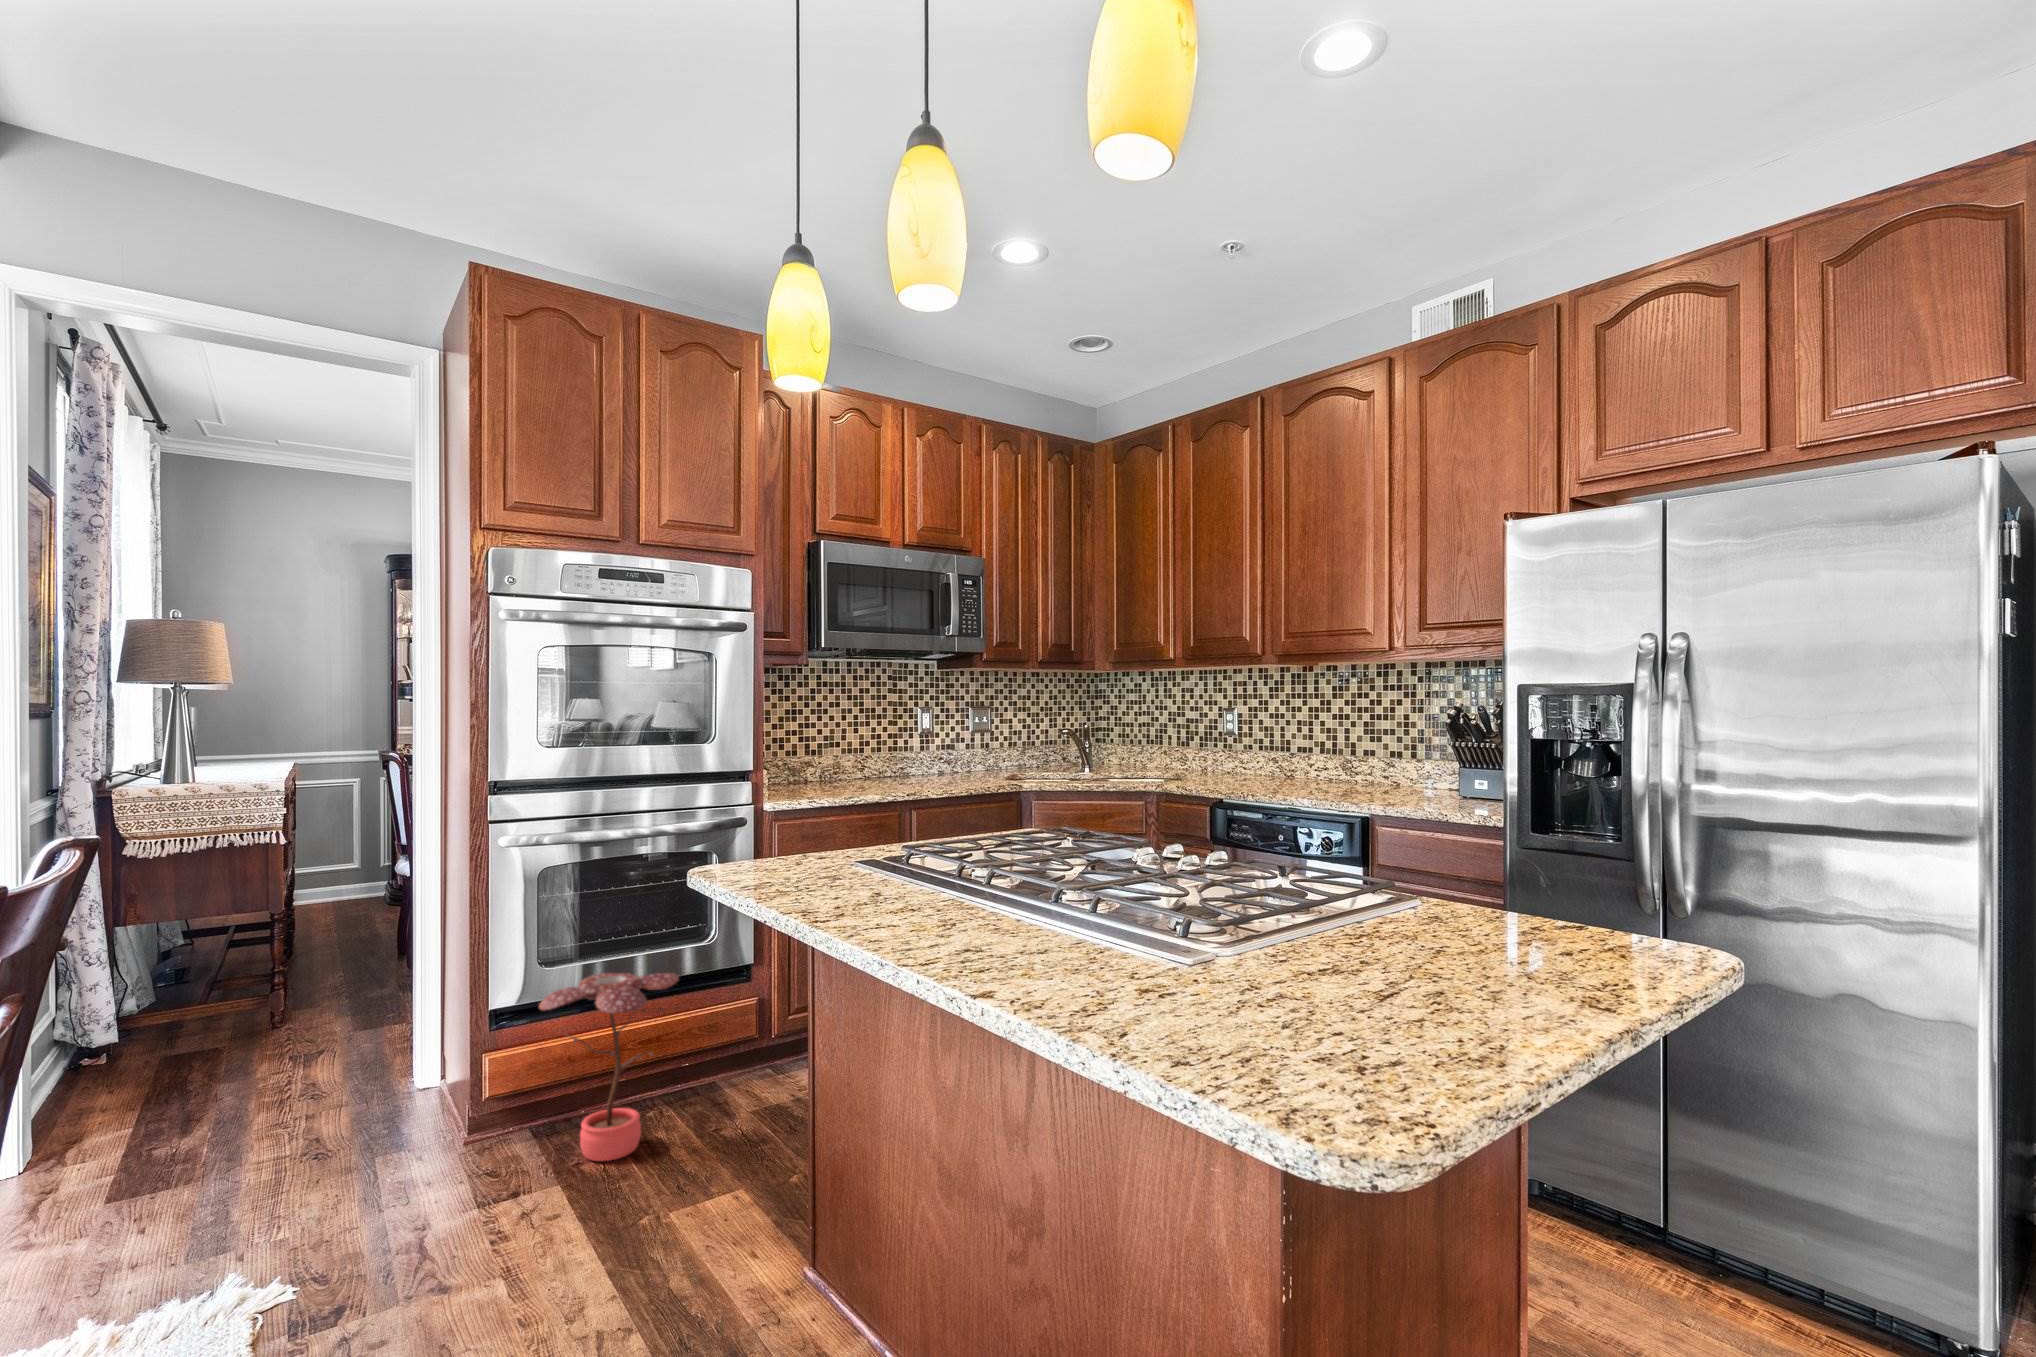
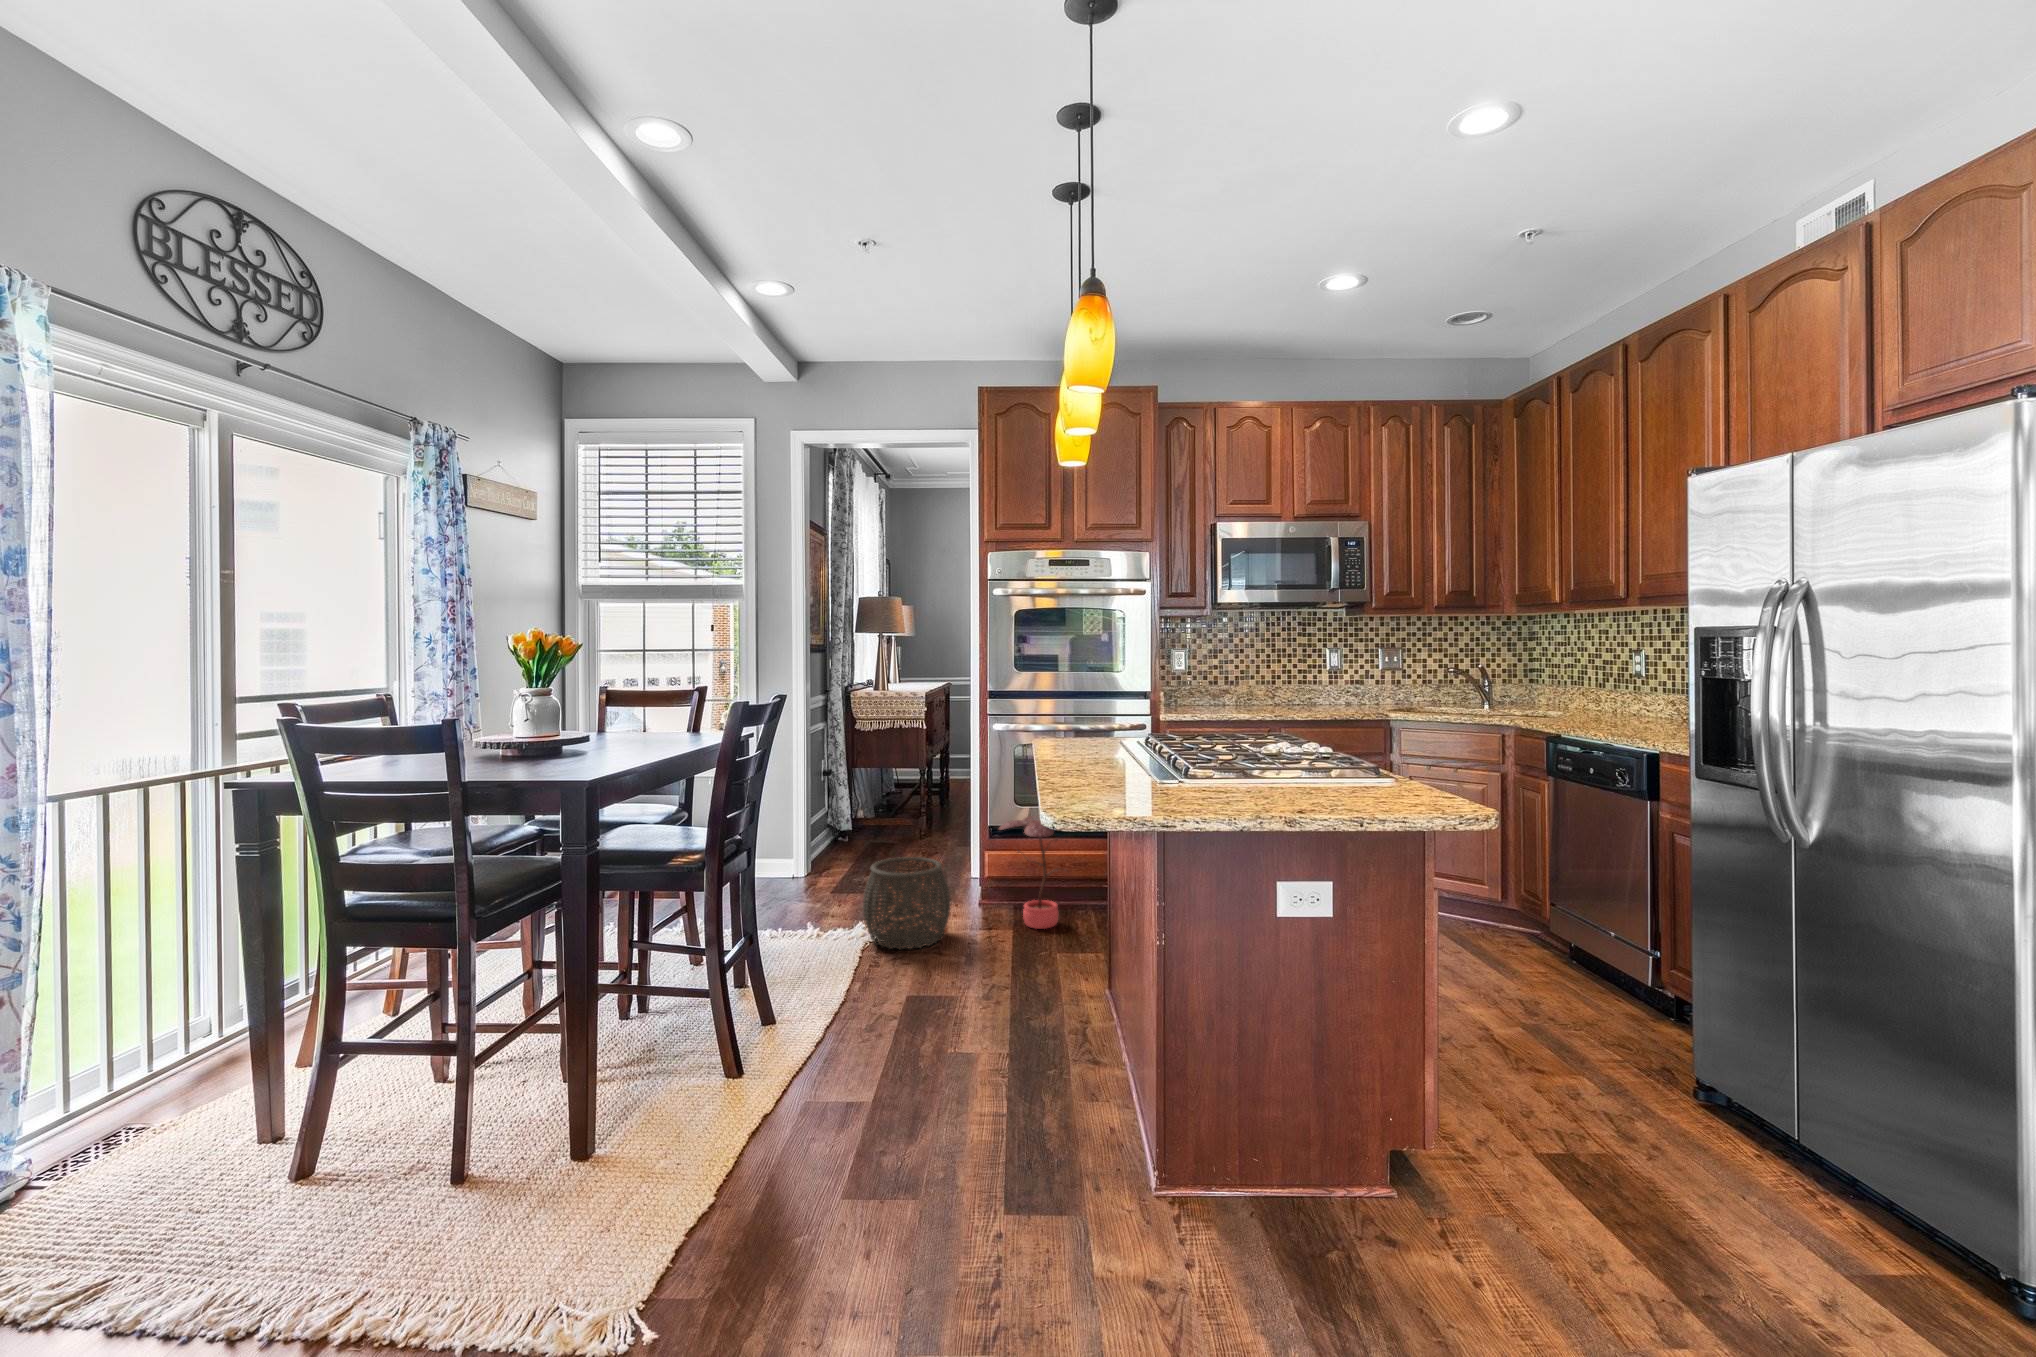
woven basket: none [276,1086,471,1287] -> present [863,857,951,949]

